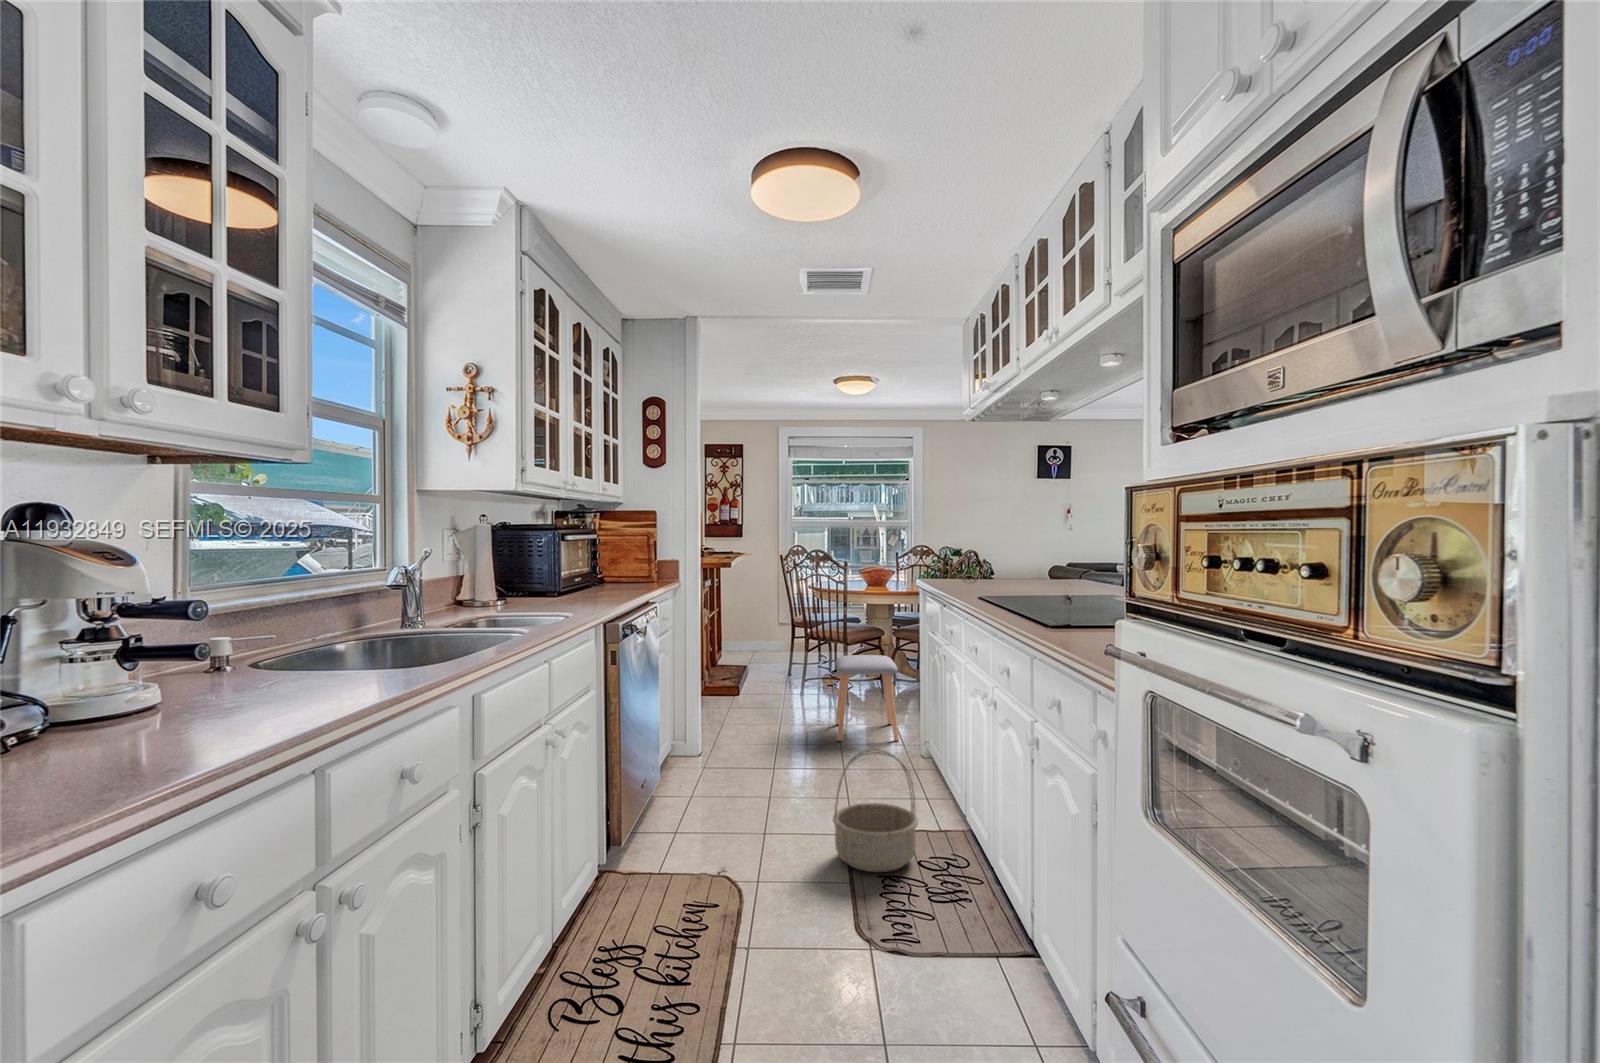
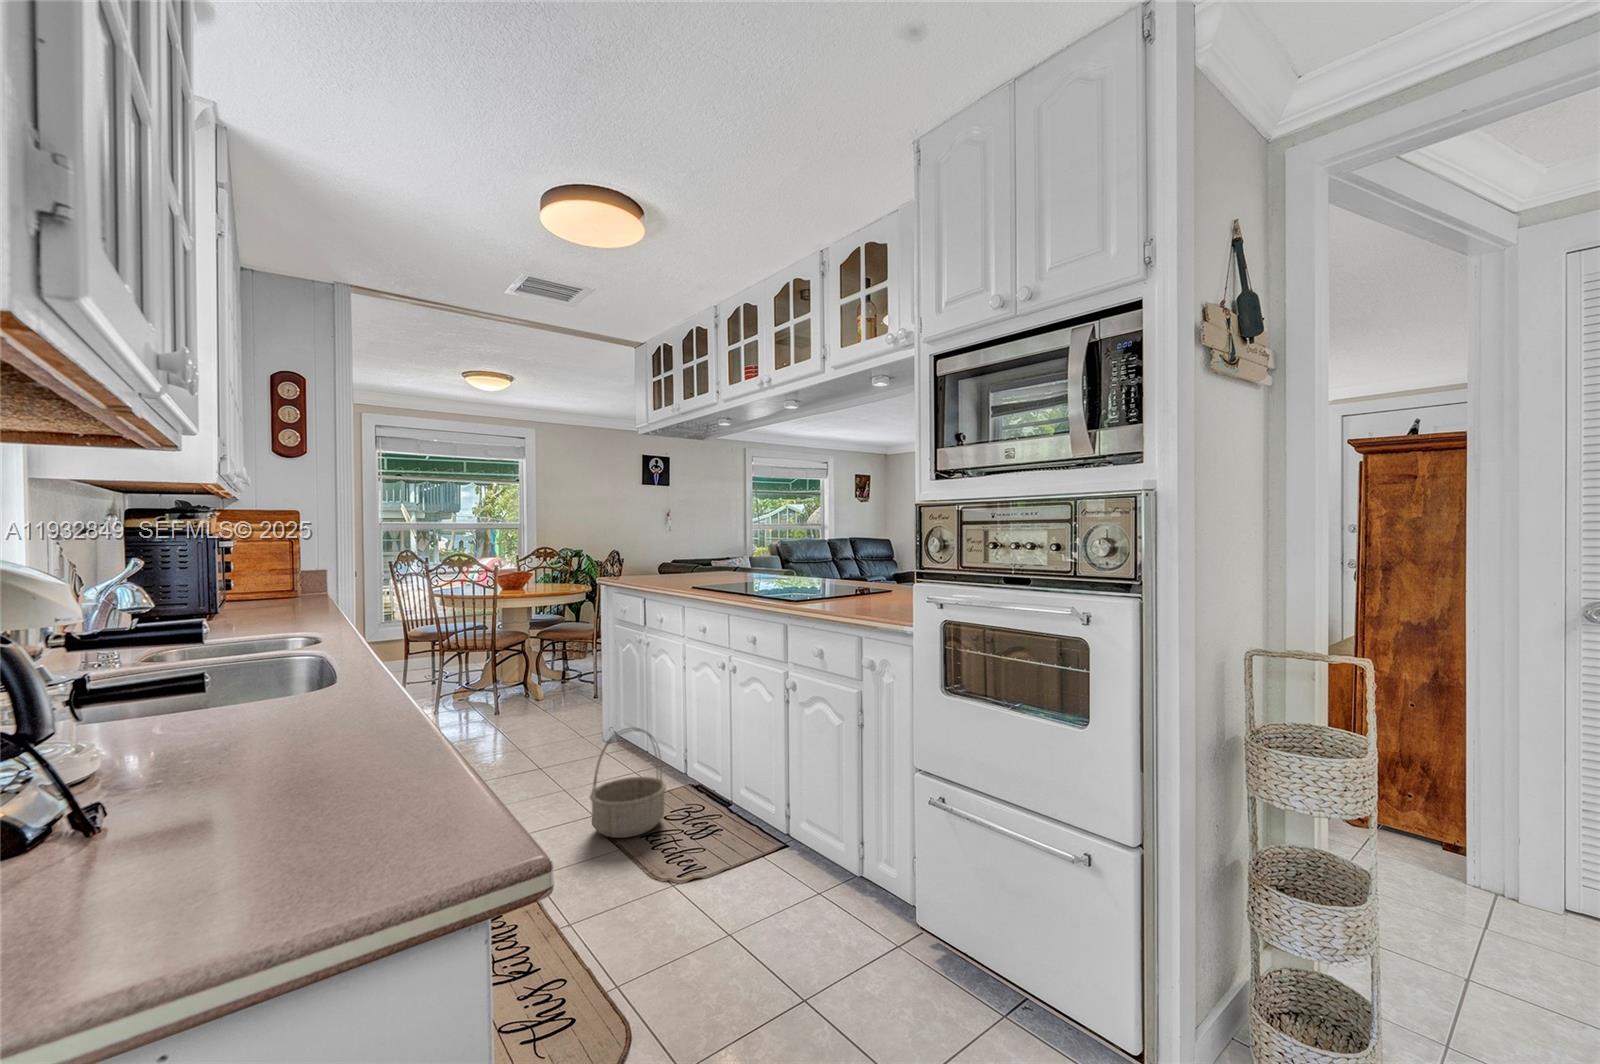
stool: present [835,655,899,742] -> none [498,656,575,746]

